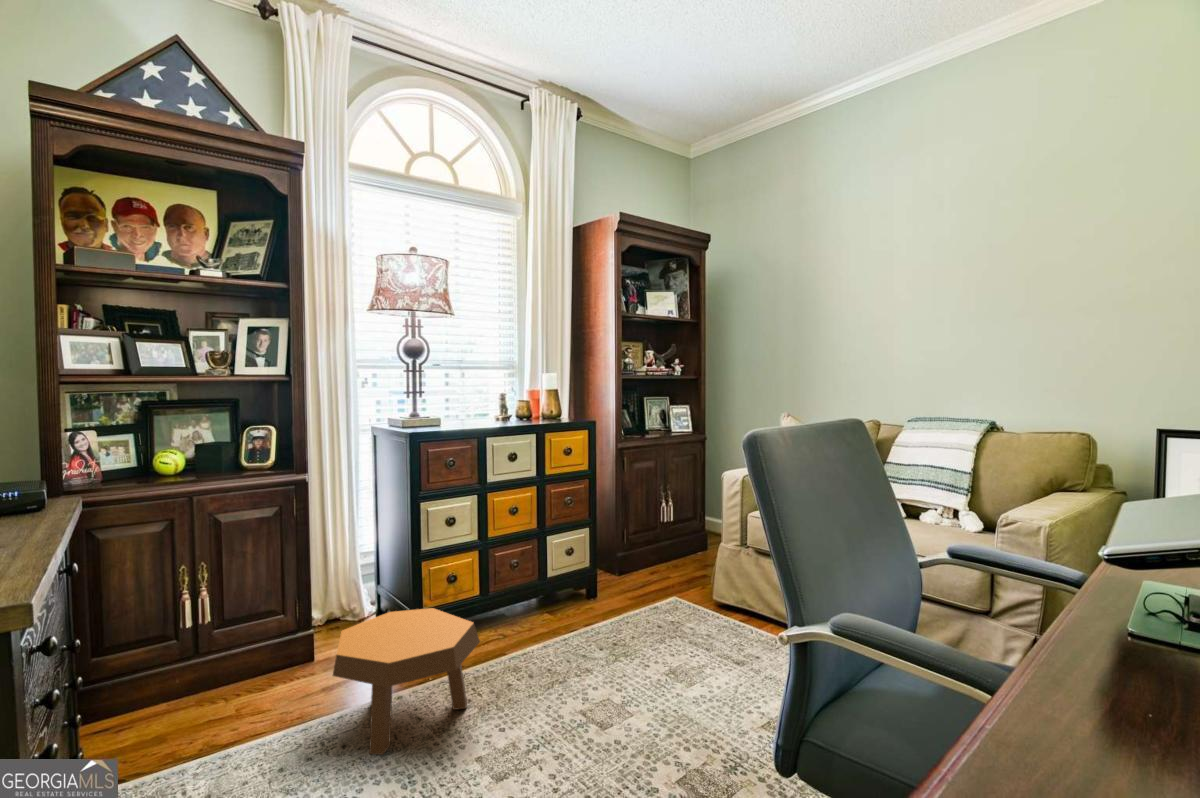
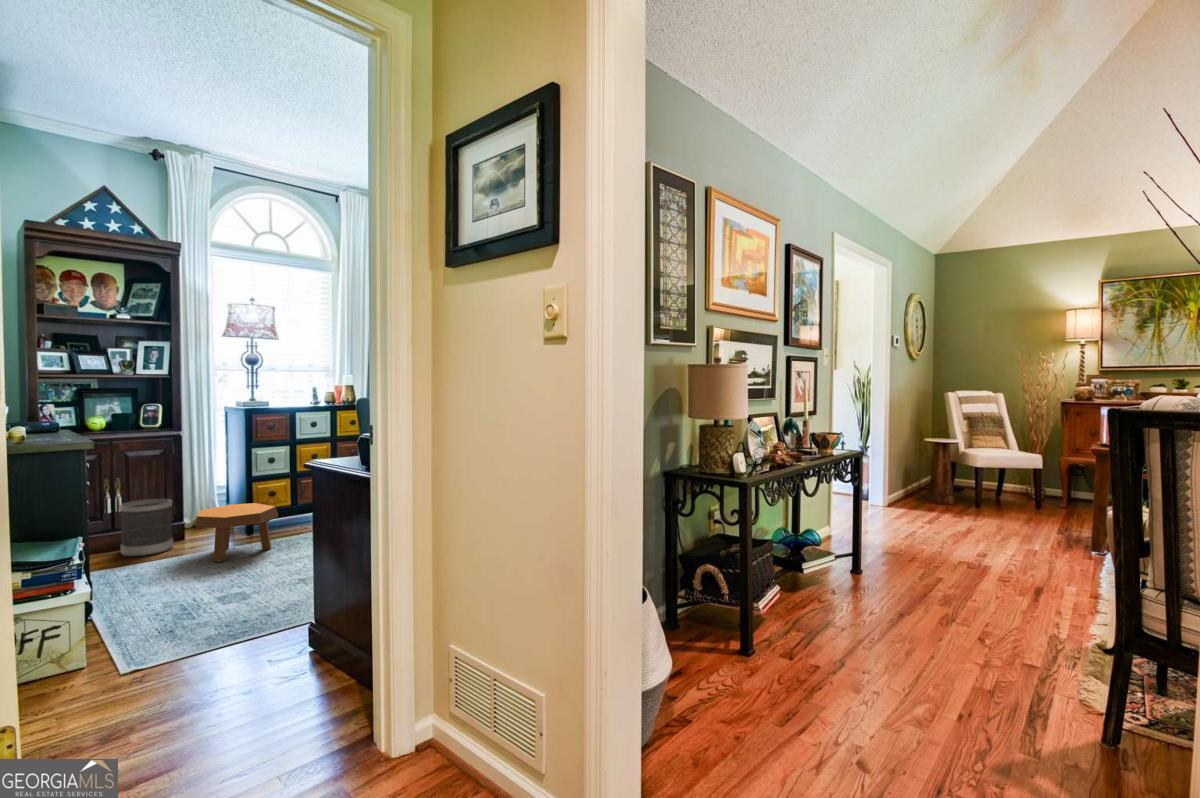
wastebasket: none [203,598,295,721] -> present [120,499,173,556]

